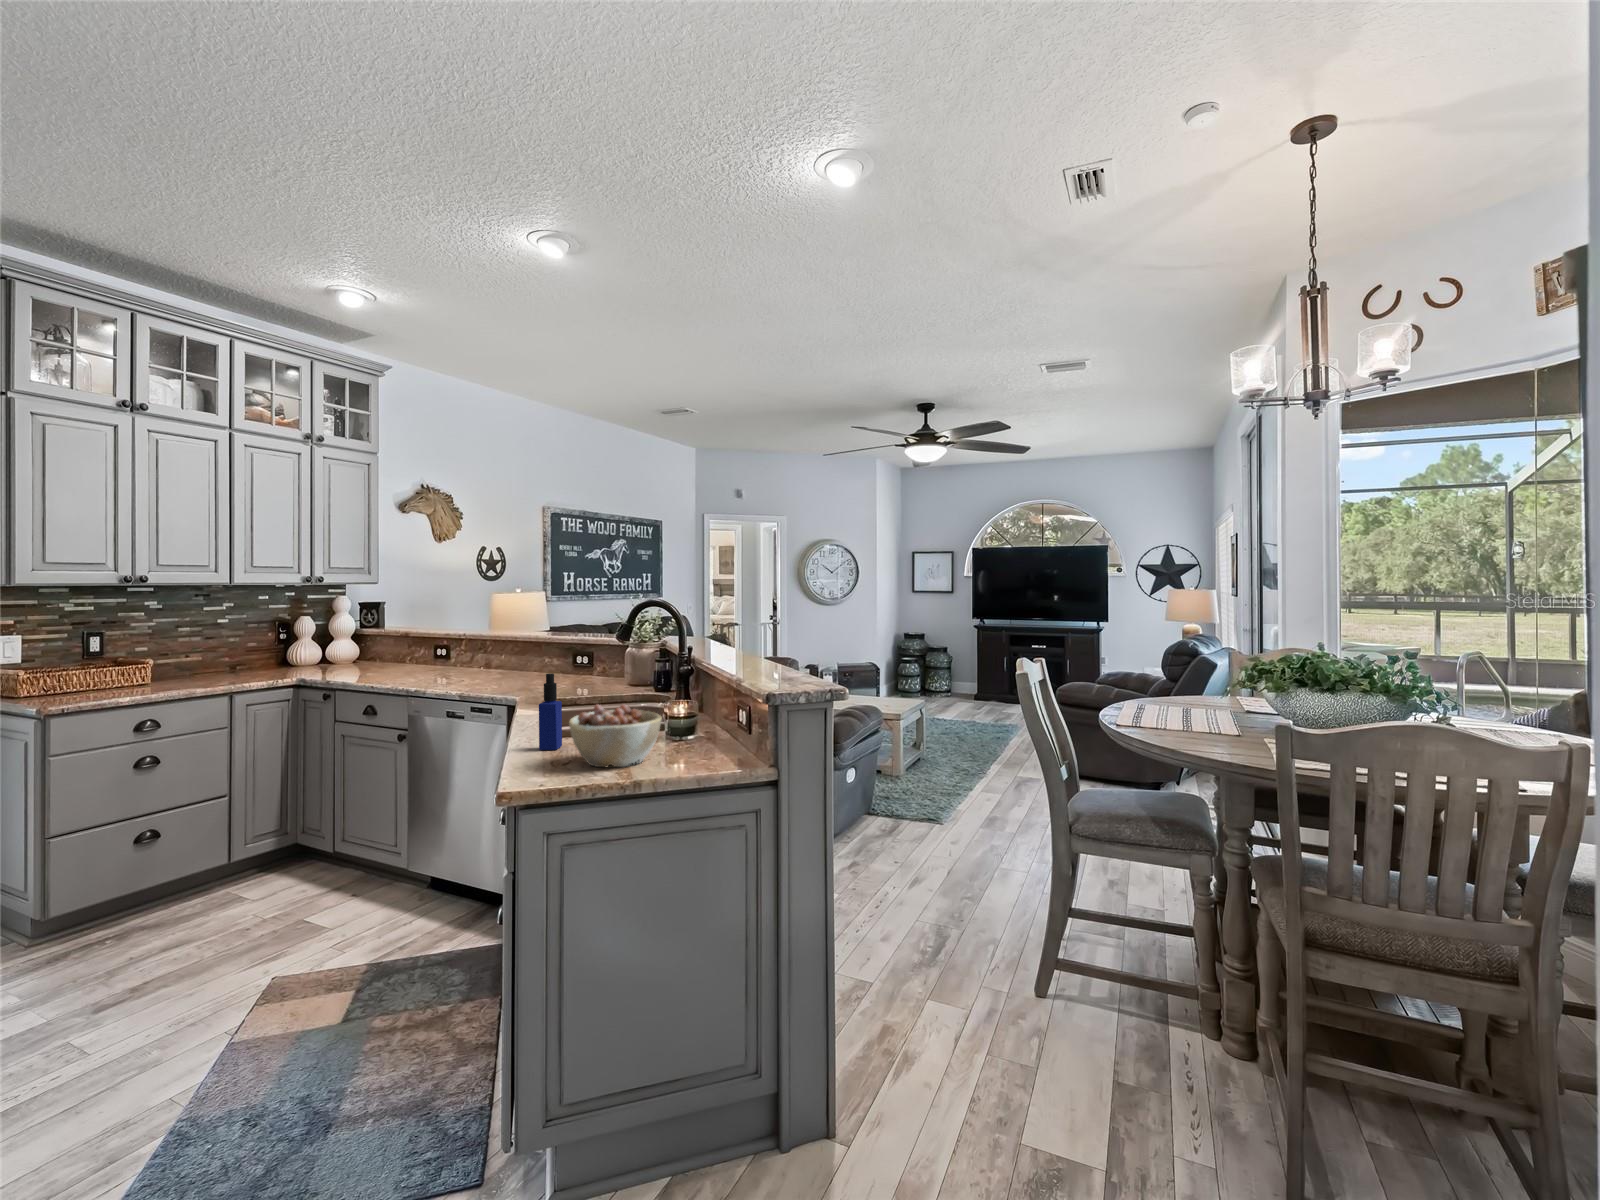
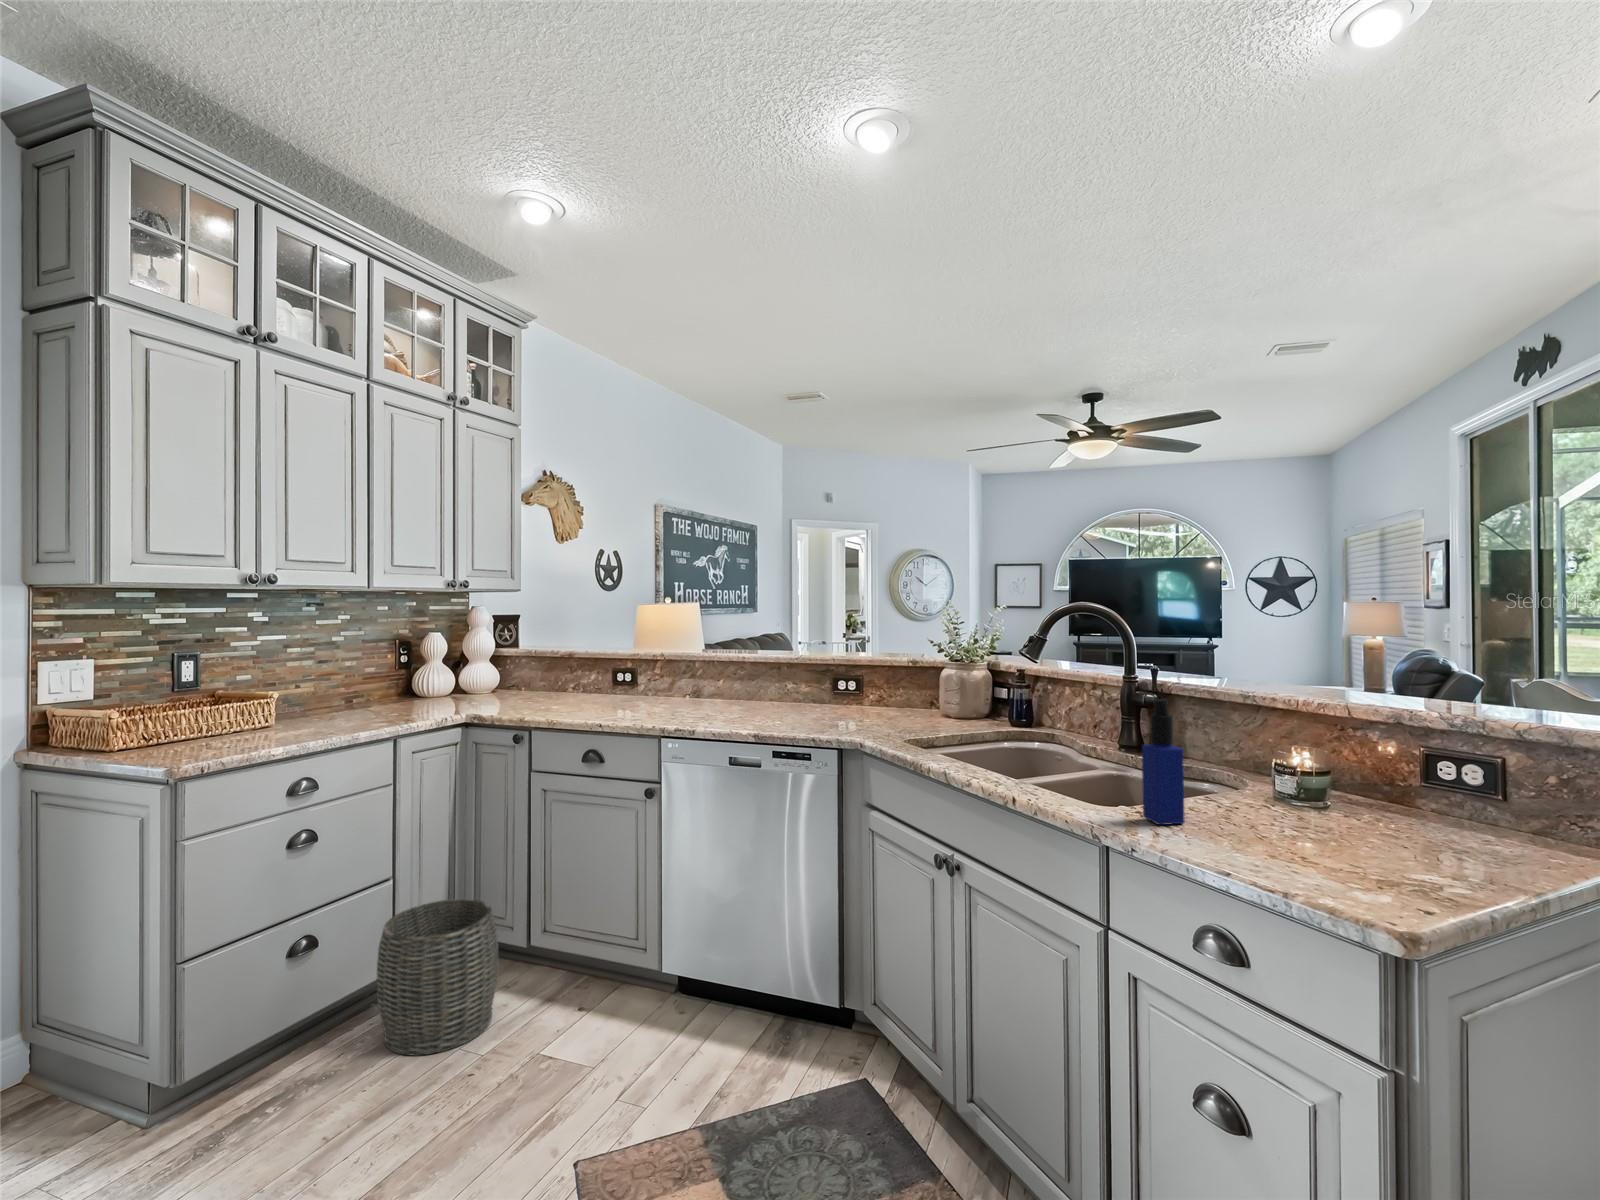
bowl: present [569,704,662,767] -> none [1289,748,1481,860]
woven basket: none [207,810,303,911] -> present [377,899,498,1056]

